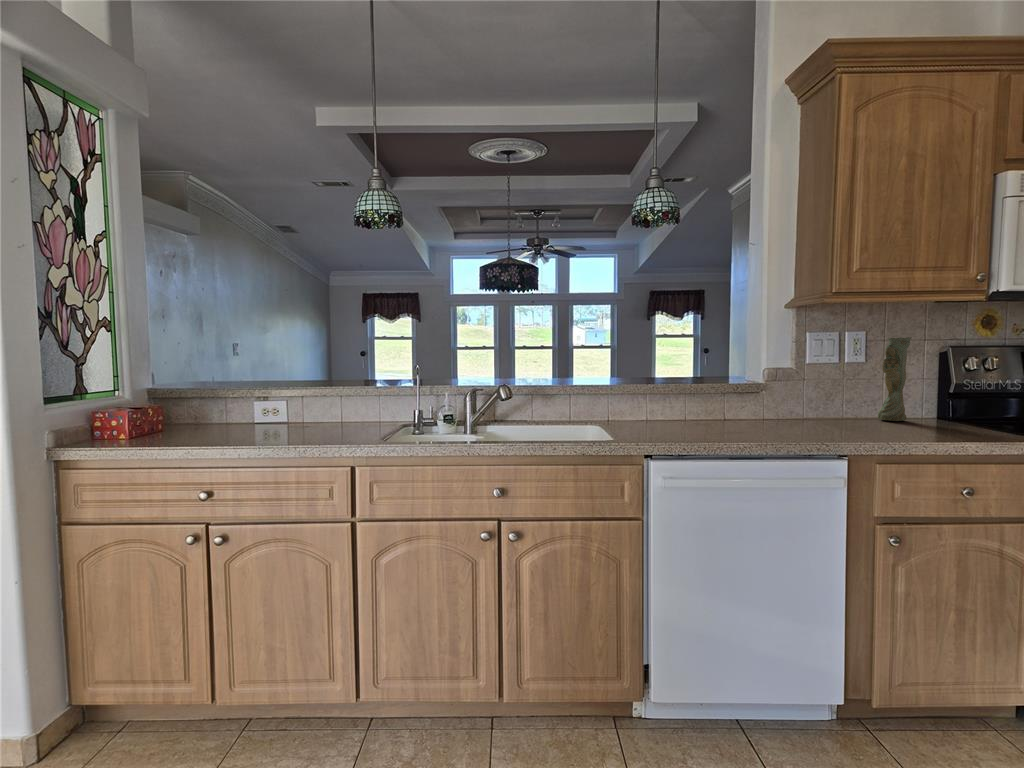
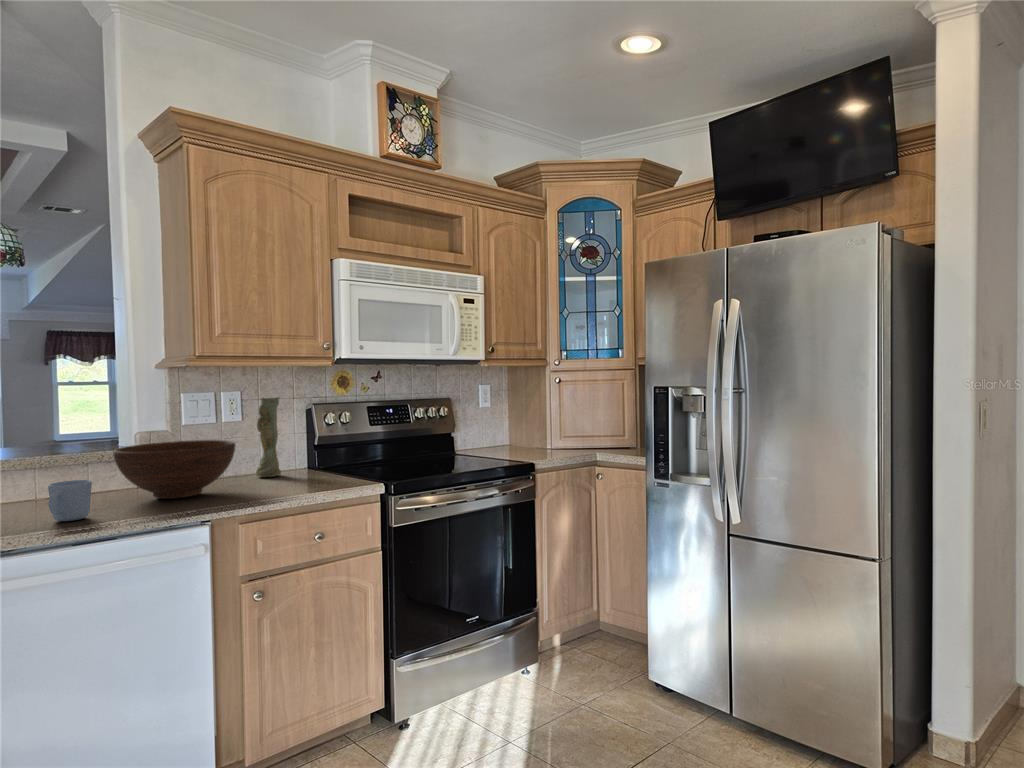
fruit bowl: none [751,376,868,429] -> present [113,440,235,499]
mug: none [707,401,740,435] -> present [48,480,92,521]

